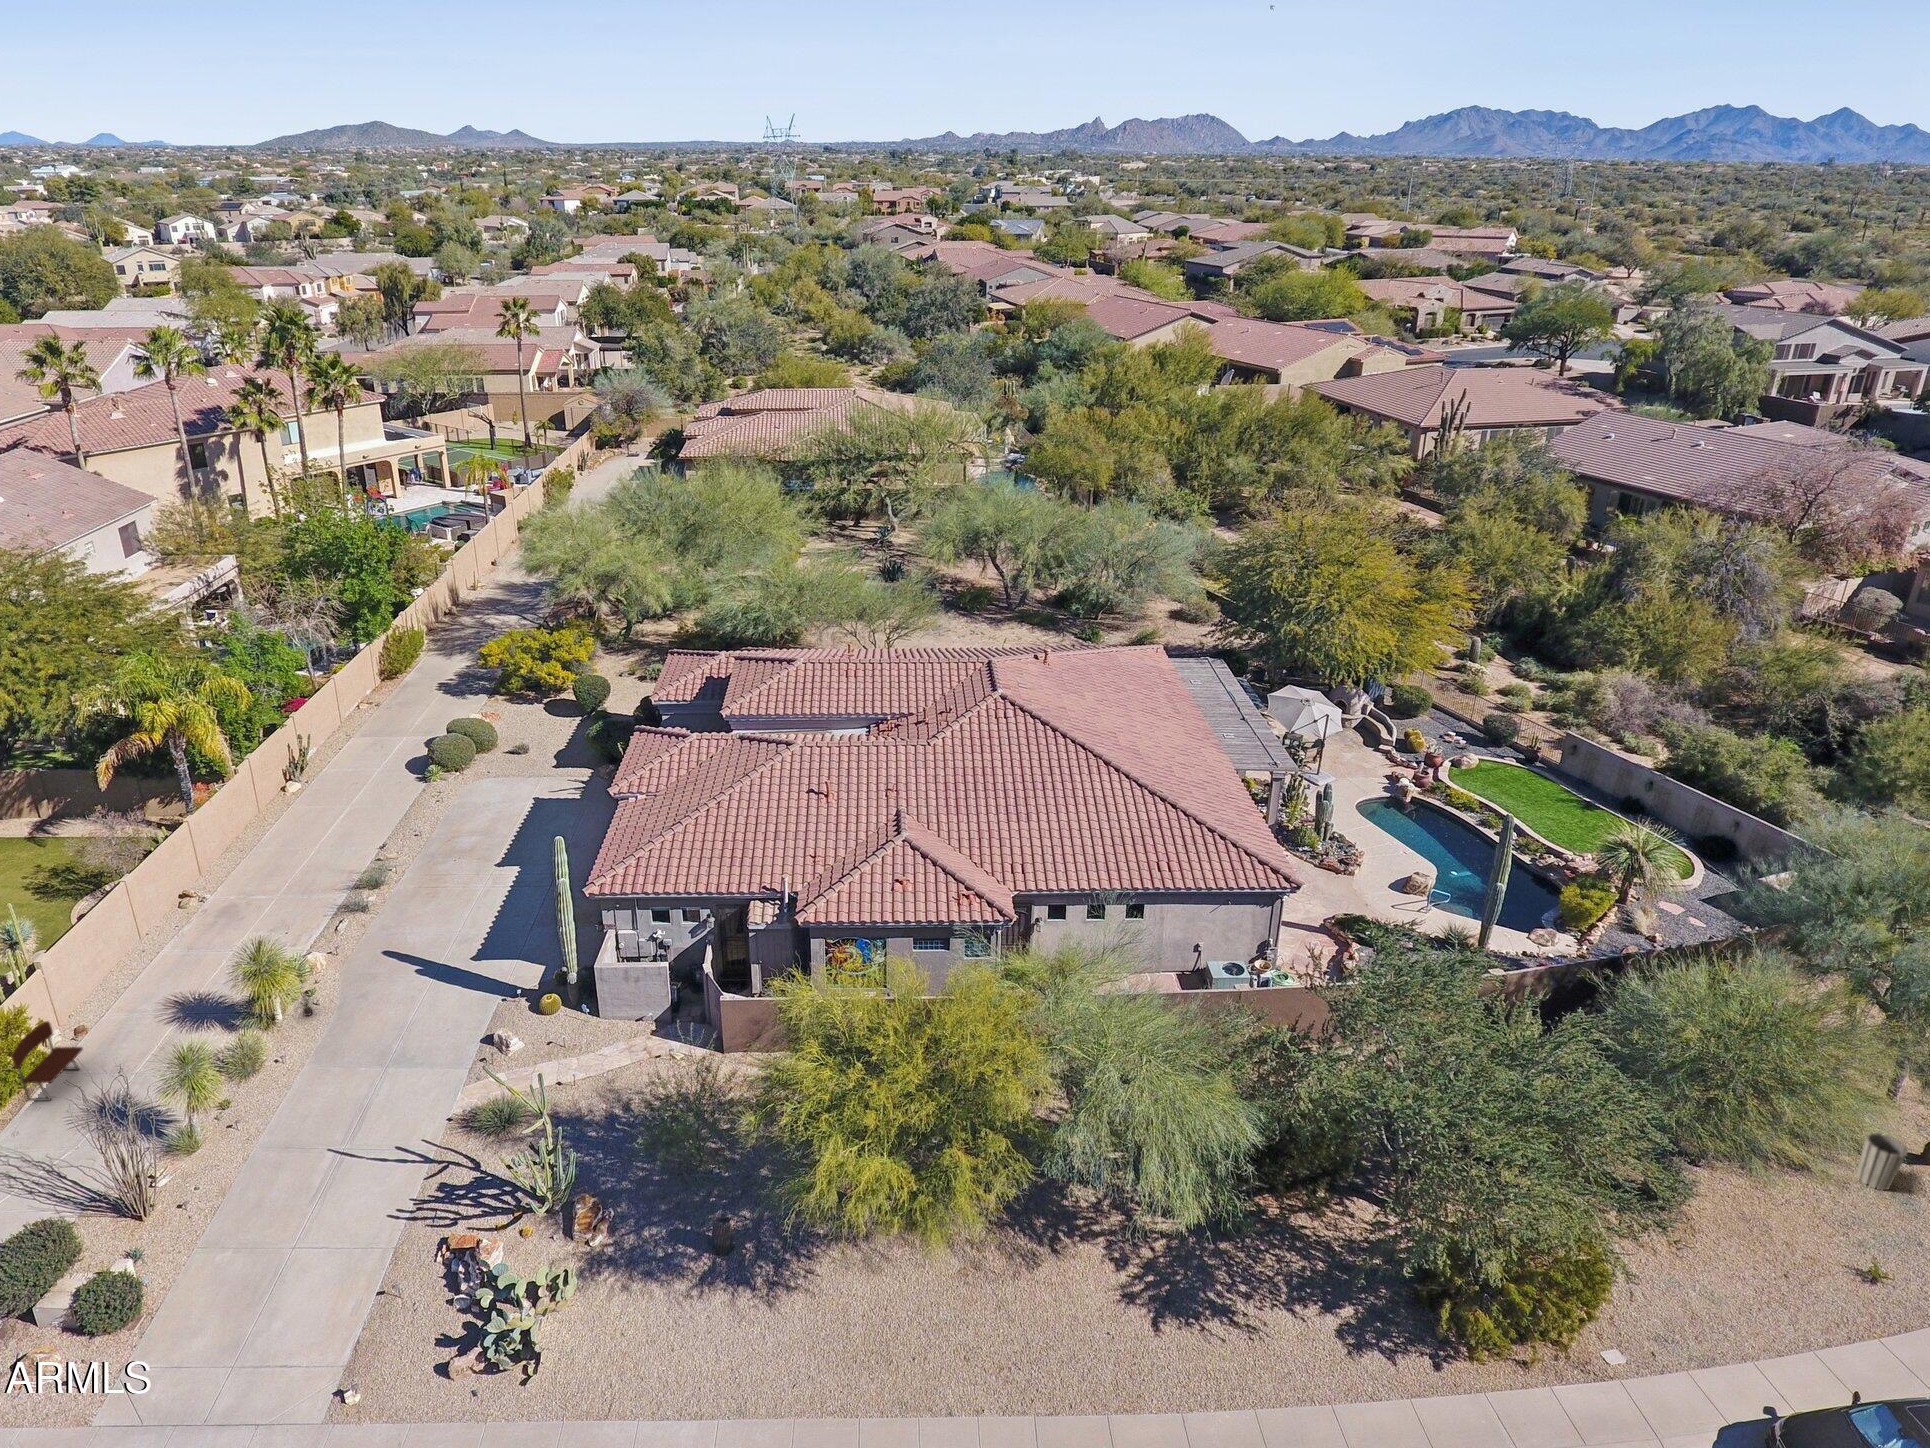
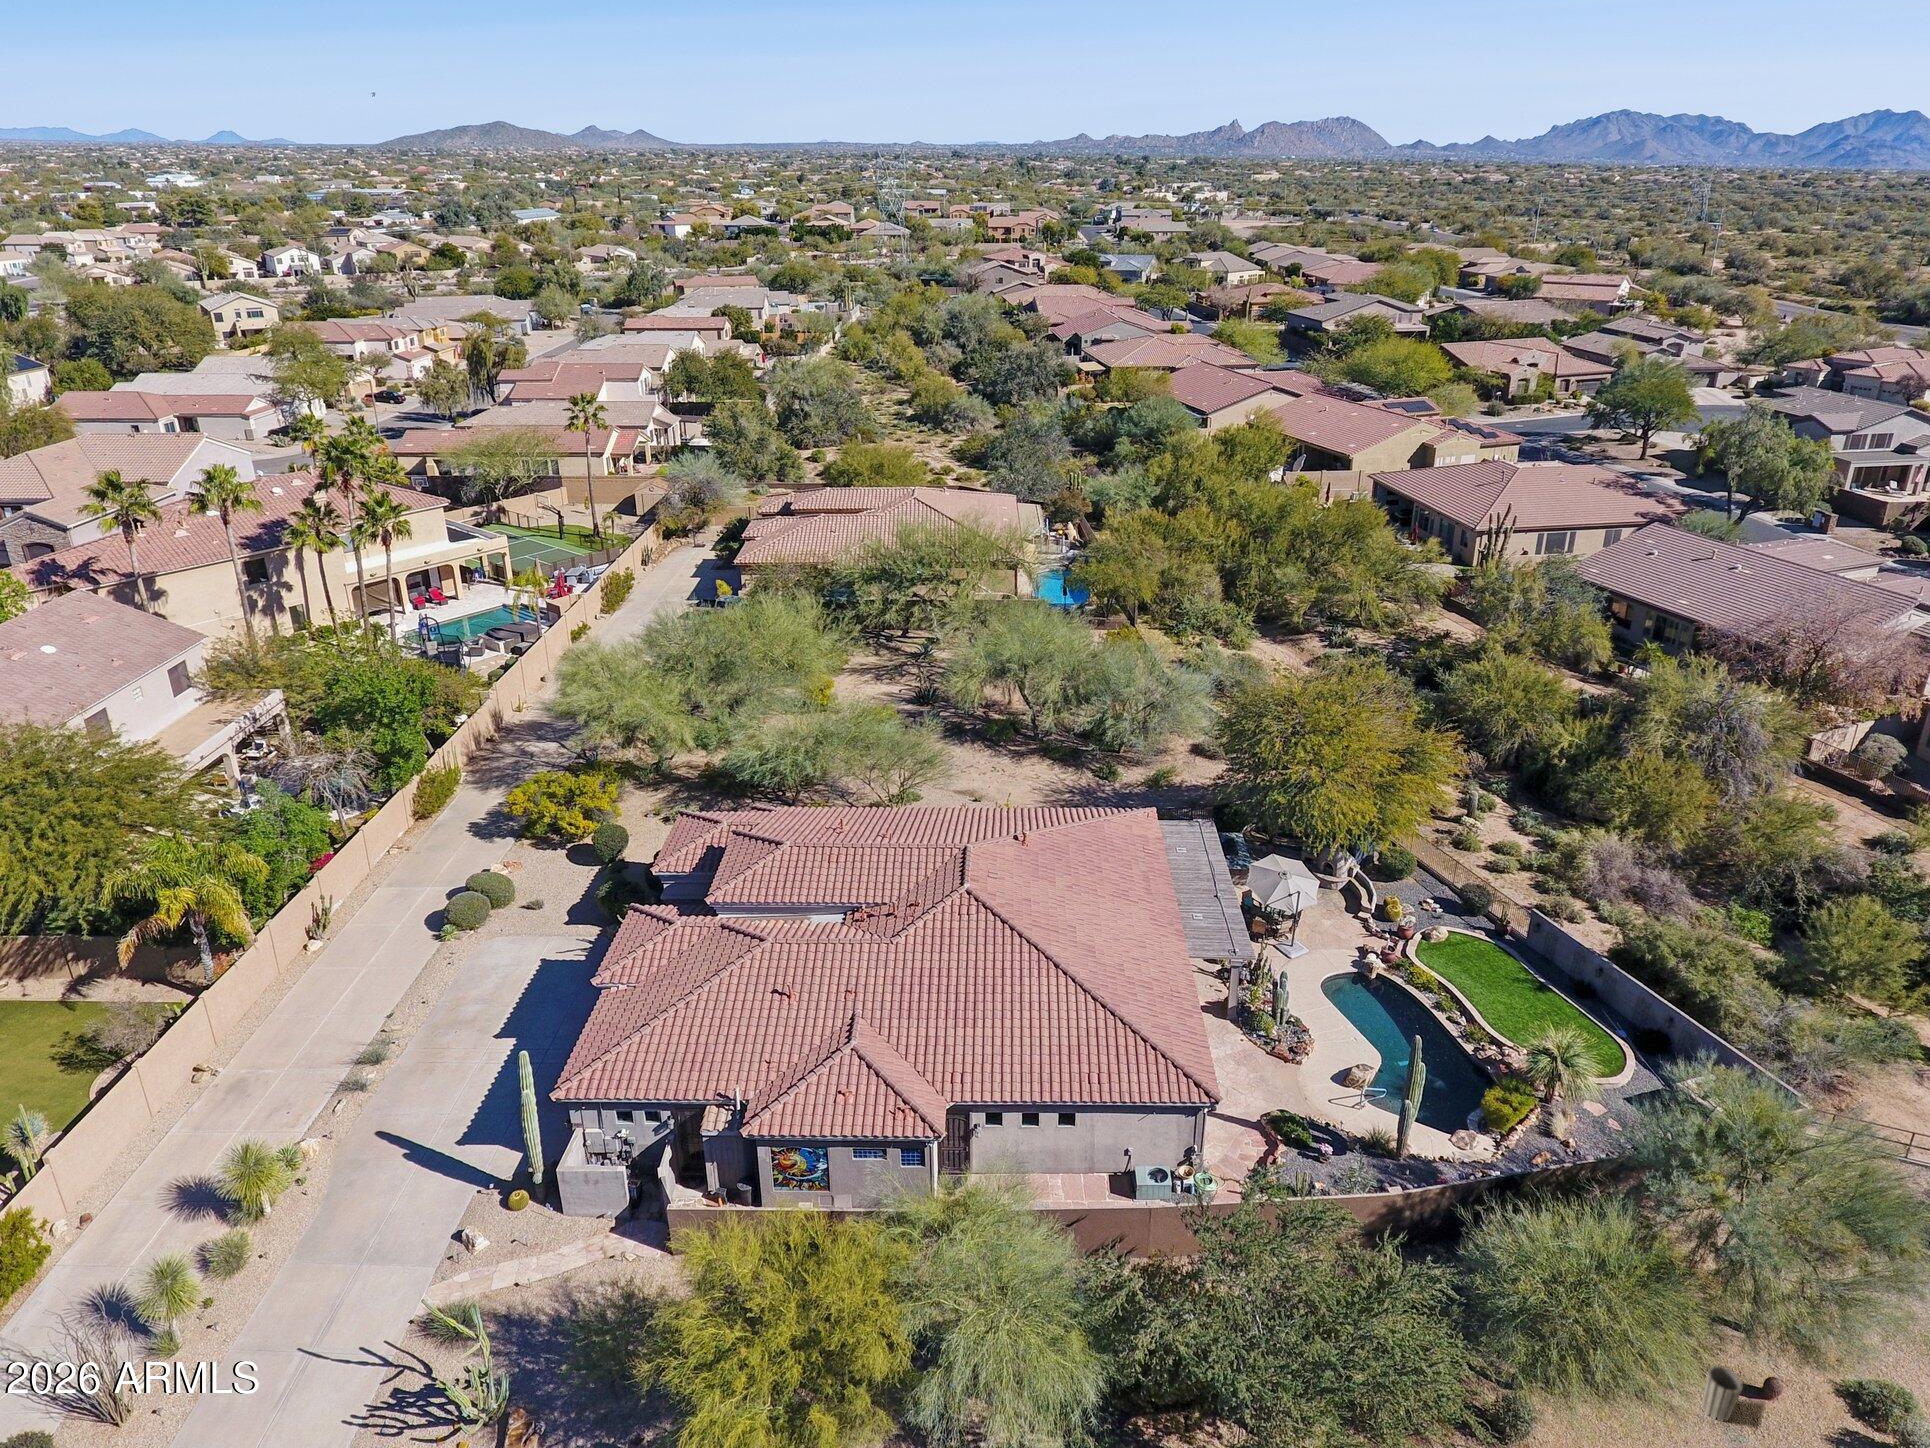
decorative plant: present [300,995,312,1016] -> none [281,1181,308,1204]
bench: present [12,1021,83,1101] -> none [12,1217,82,1294]

